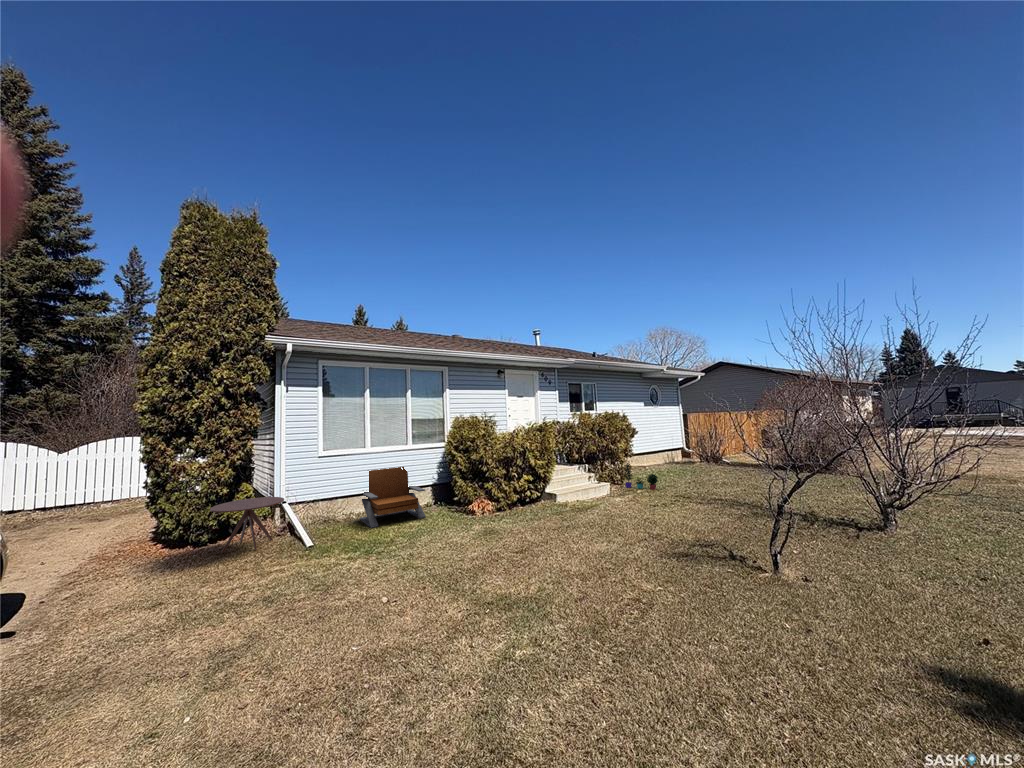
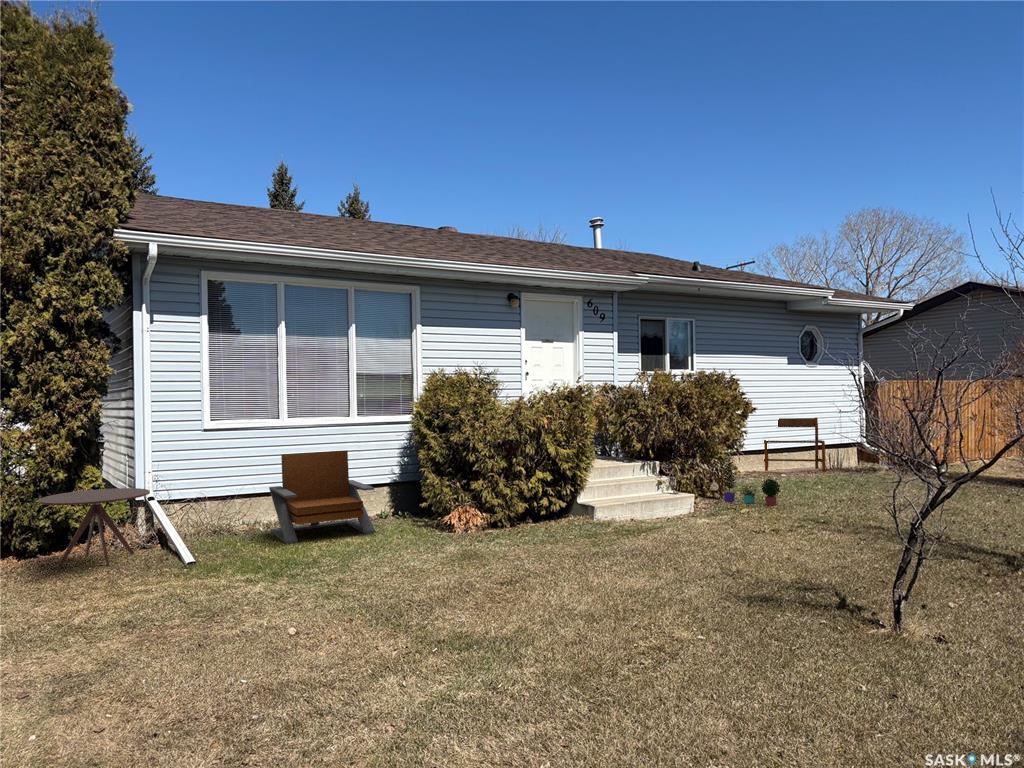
bench: none [638,435,674,467] -> present [764,418,826,472]

